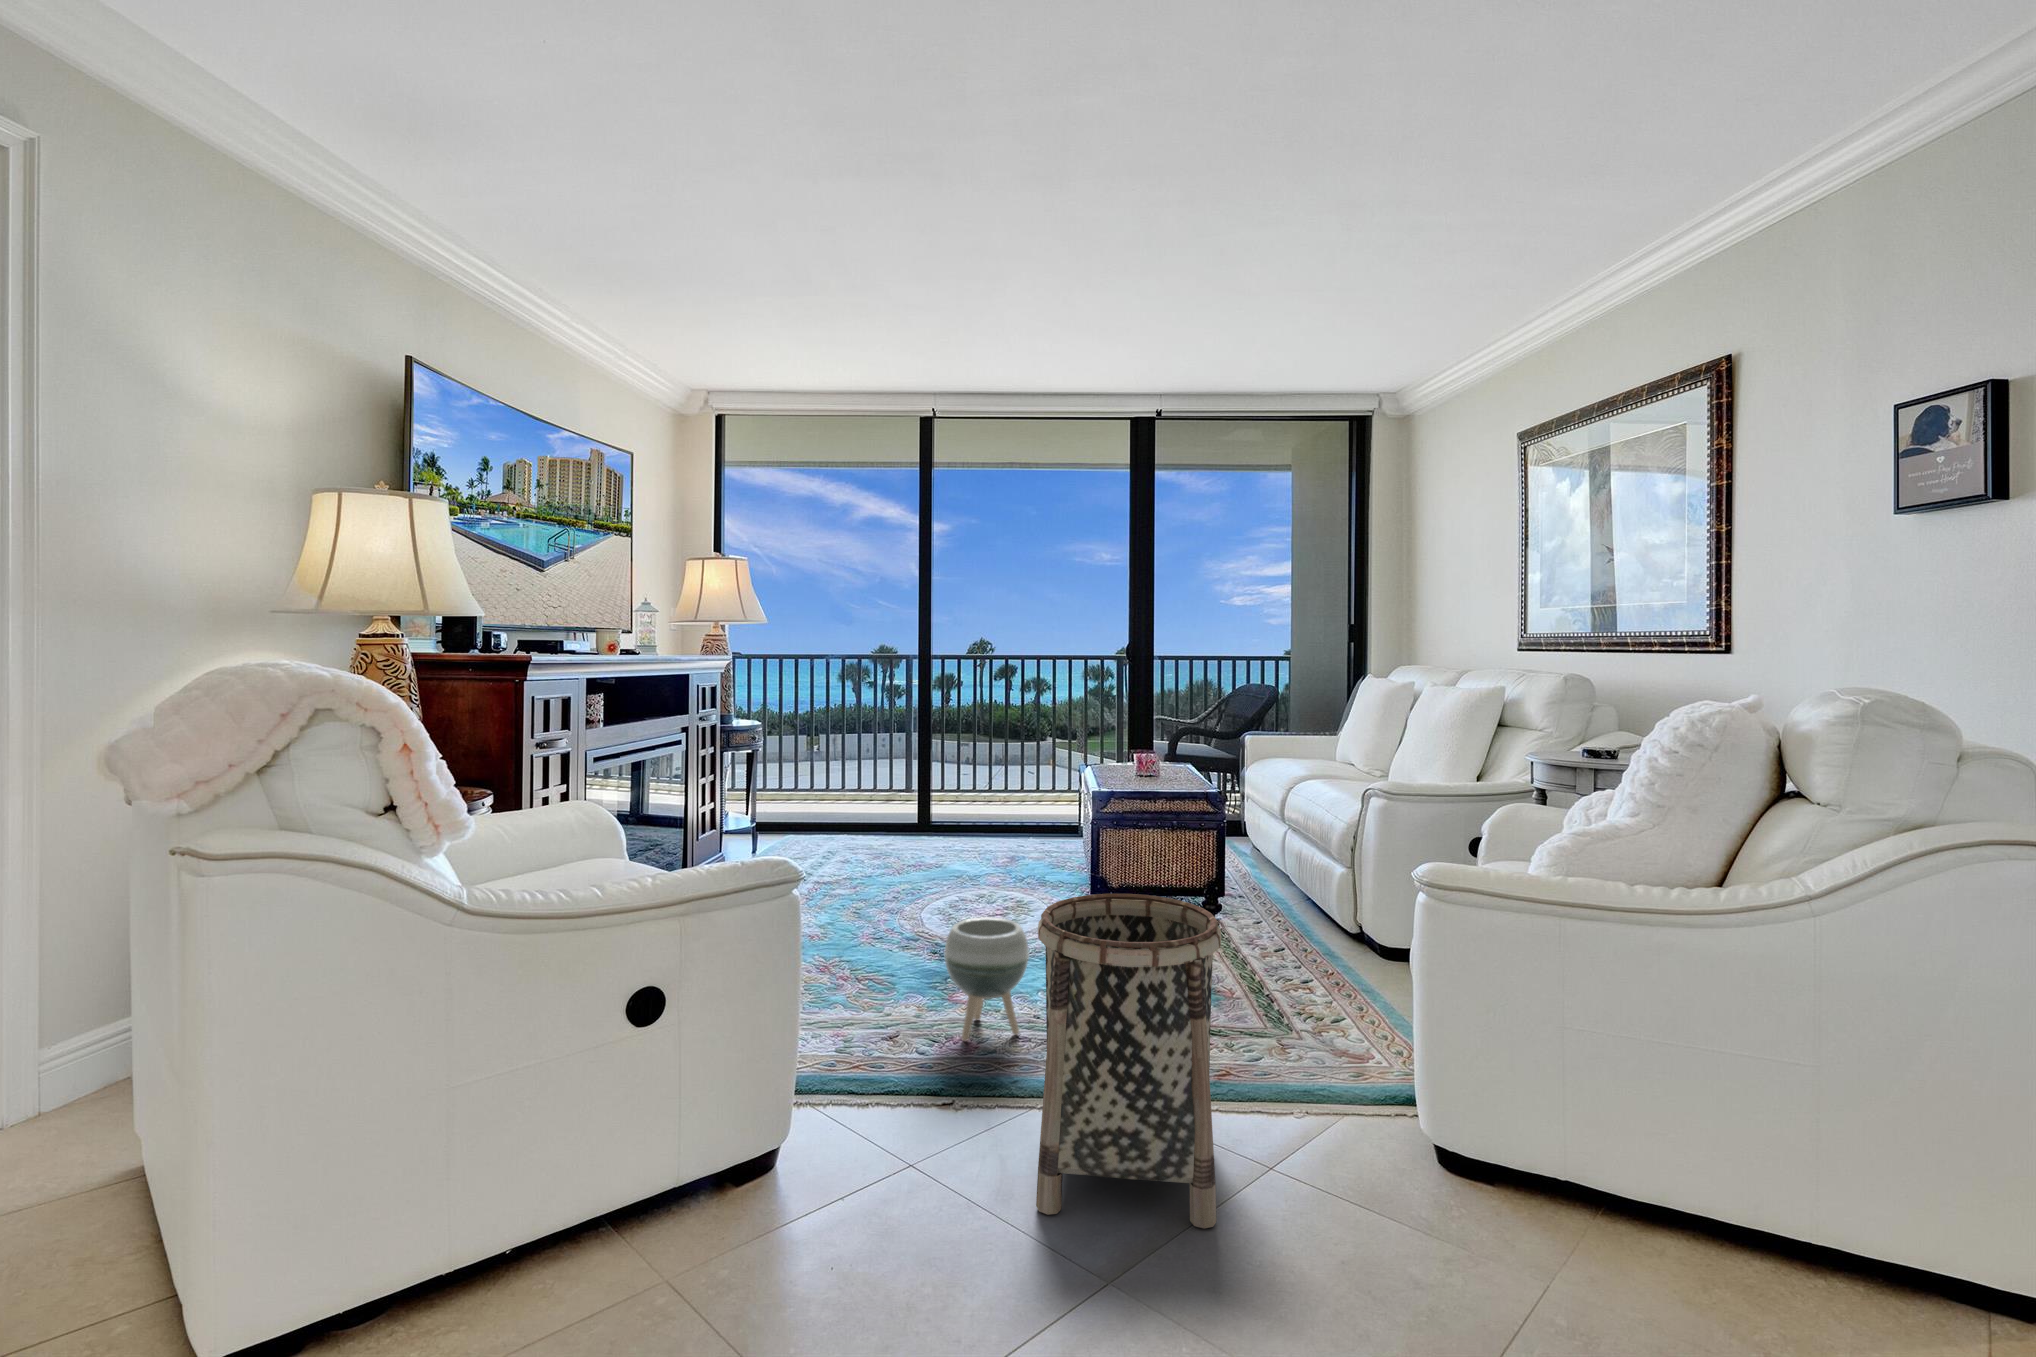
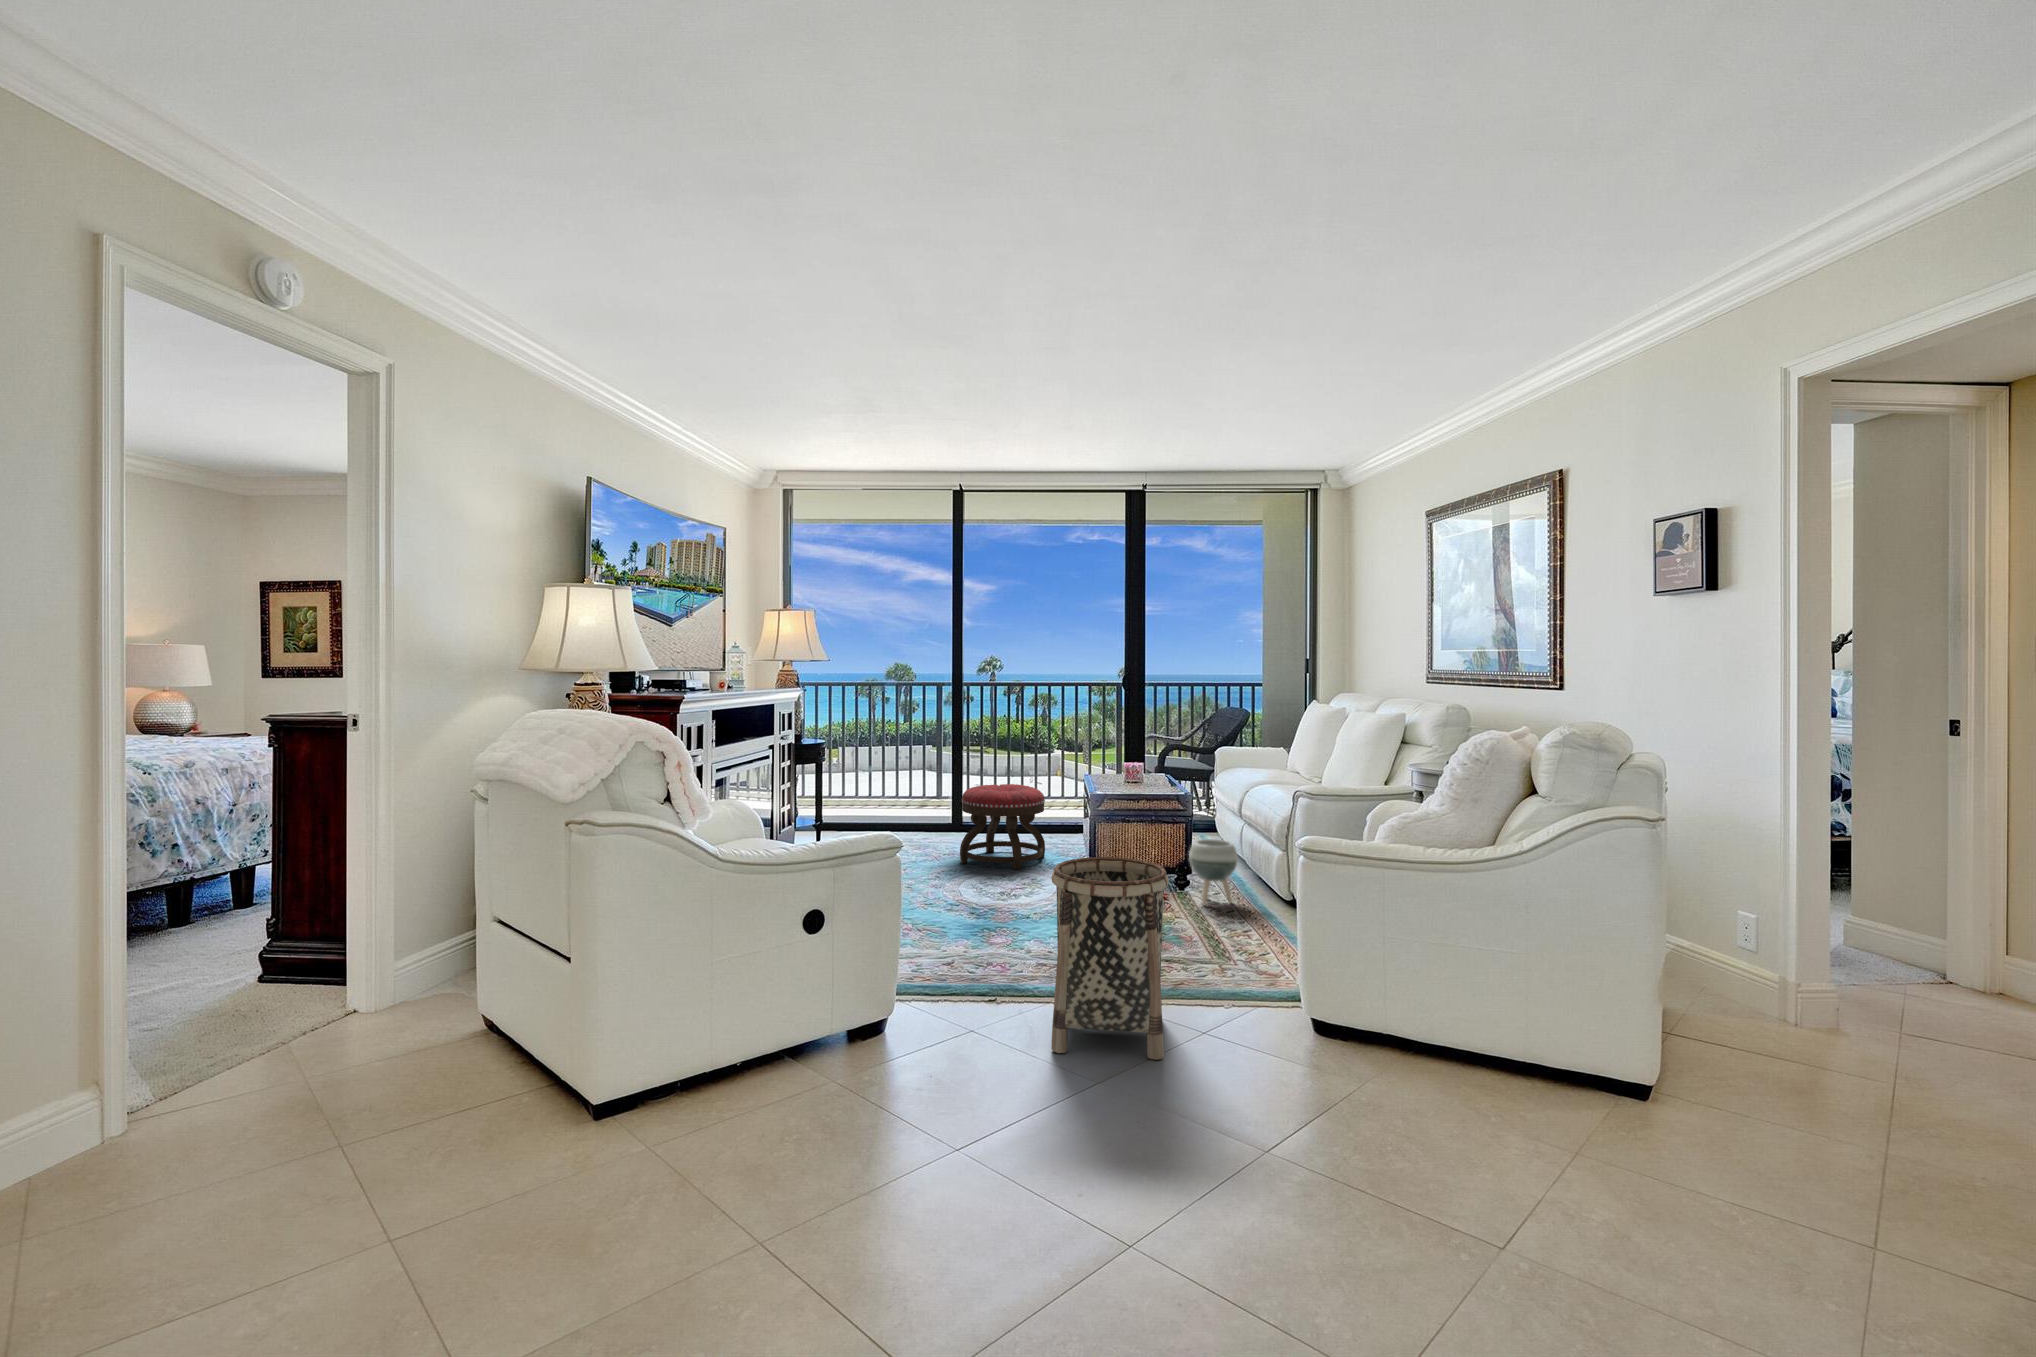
ottoman: none [923,777,1032,886] -> present [960,784,1045,869]
planter: present [944,917,1029,1041] -> present [1189,839,1238,905]

